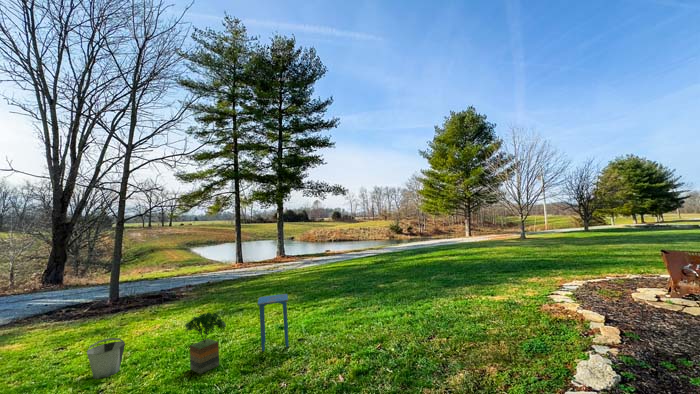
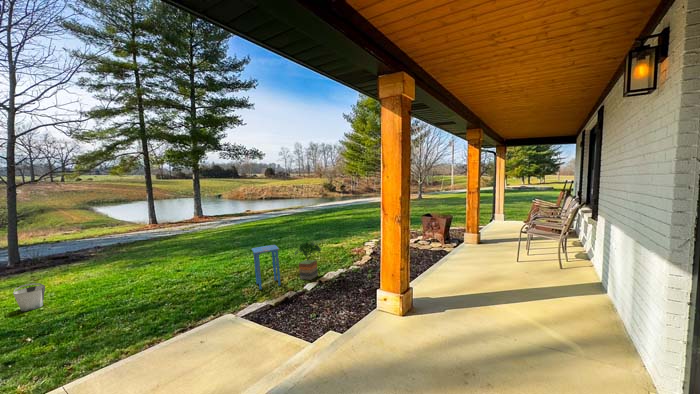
side table: present [258,294,289,351] -> present [252,245,281,290]
potted tree: present [185,313,226,374] -> present [295,242,321,280]

